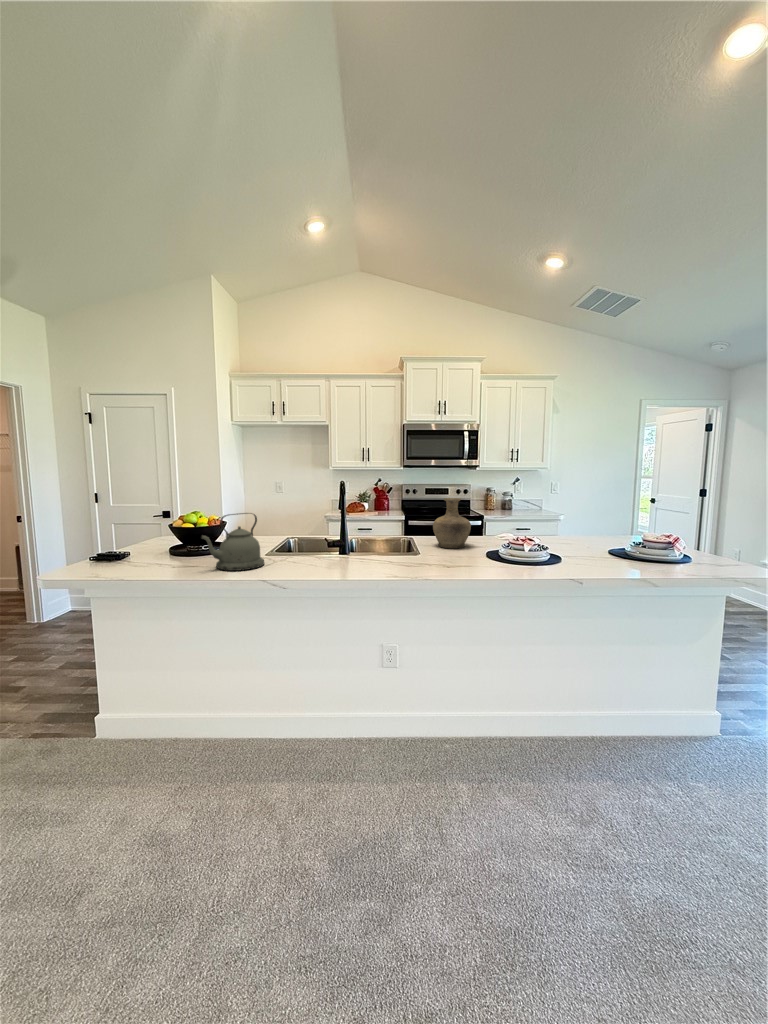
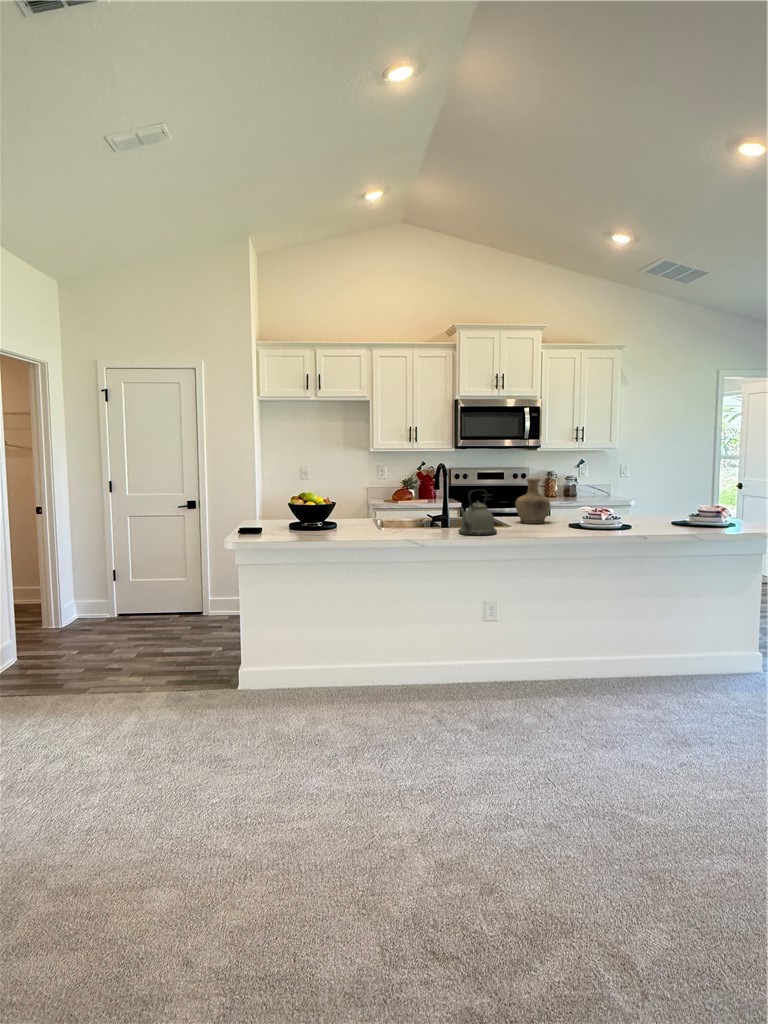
kettle: present [201,513,264,571] -> present [458,490,497,535]

